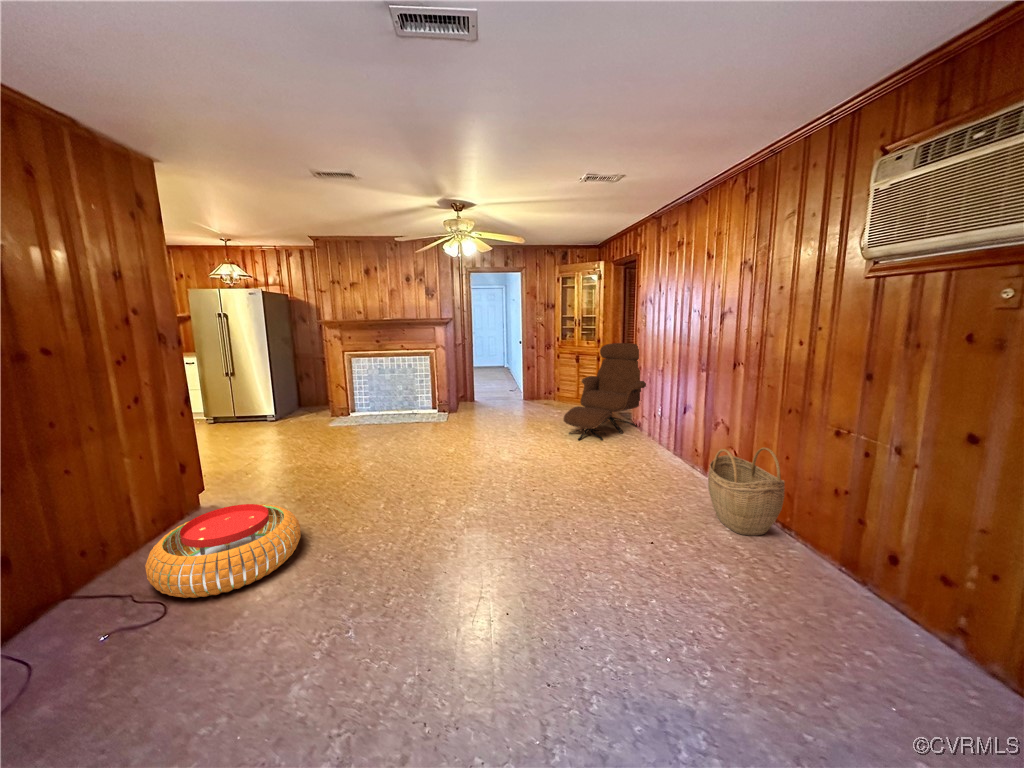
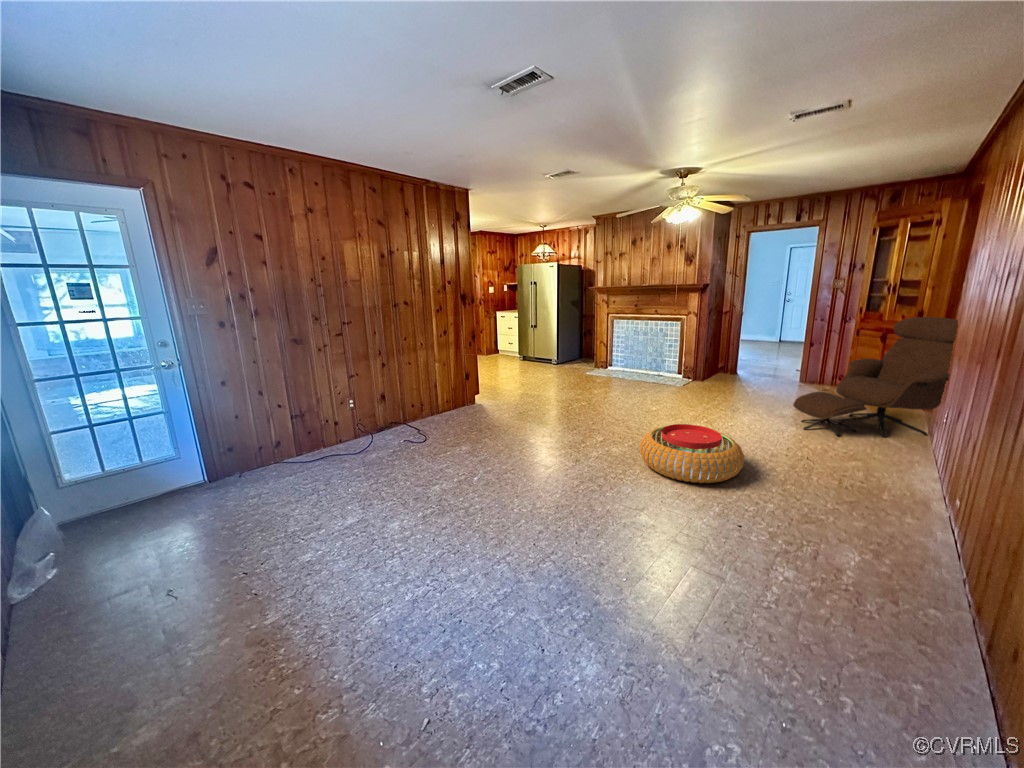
woven basket: present [708,448,785,536] -> none [857,455,966,582]
pouf: present [145,504,301,598] -> present [640,424,744,483]

